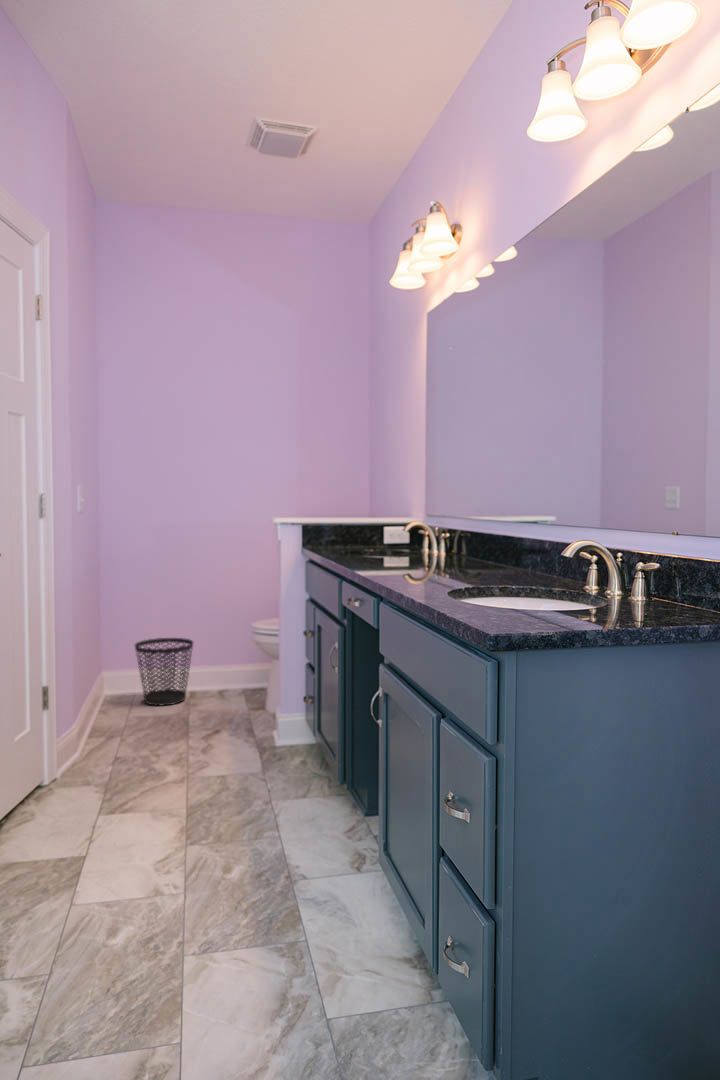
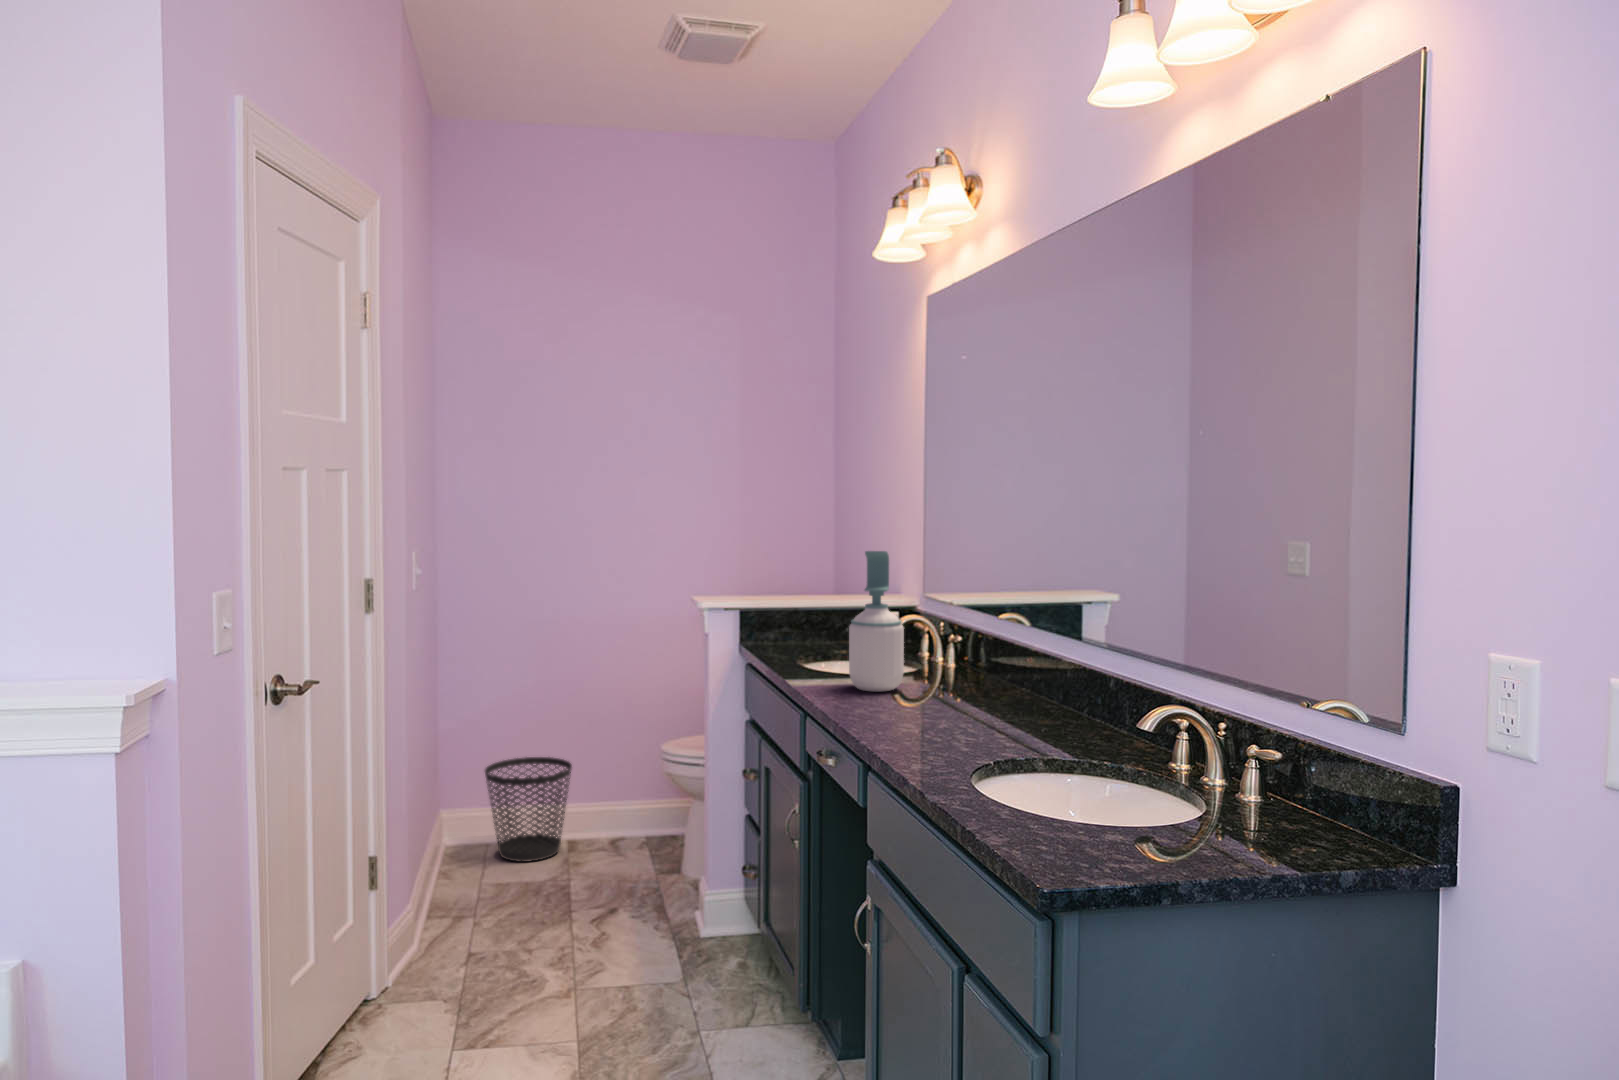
soap bottle: none [371,468,408,565] -> present [849,551,904,691]

